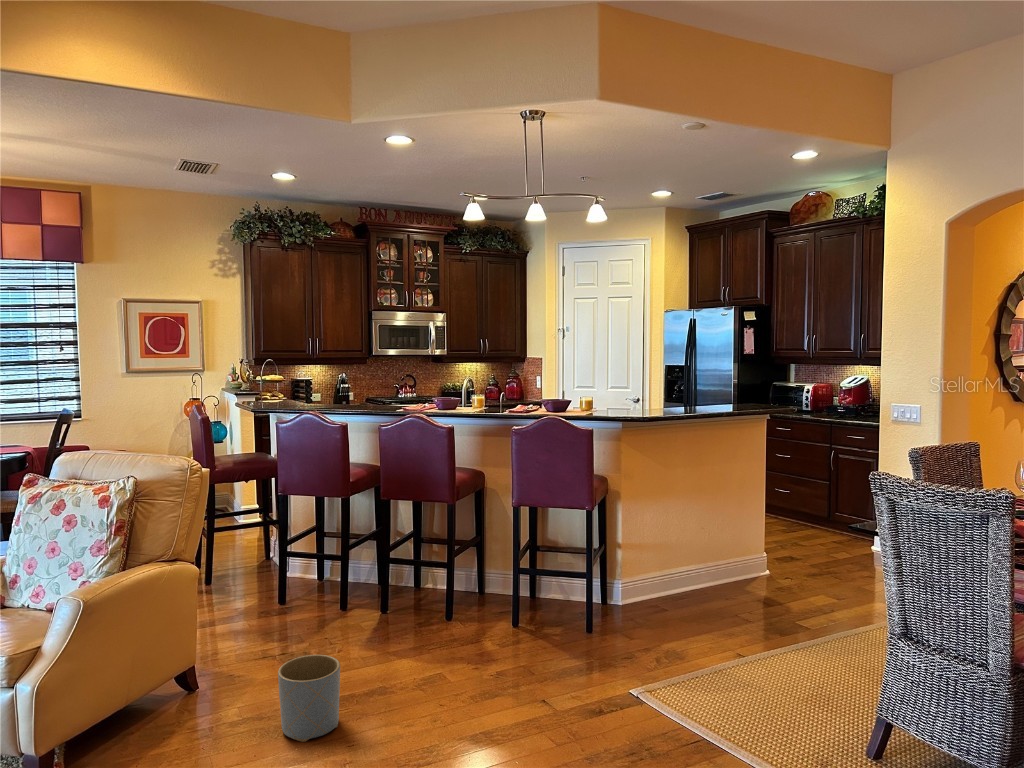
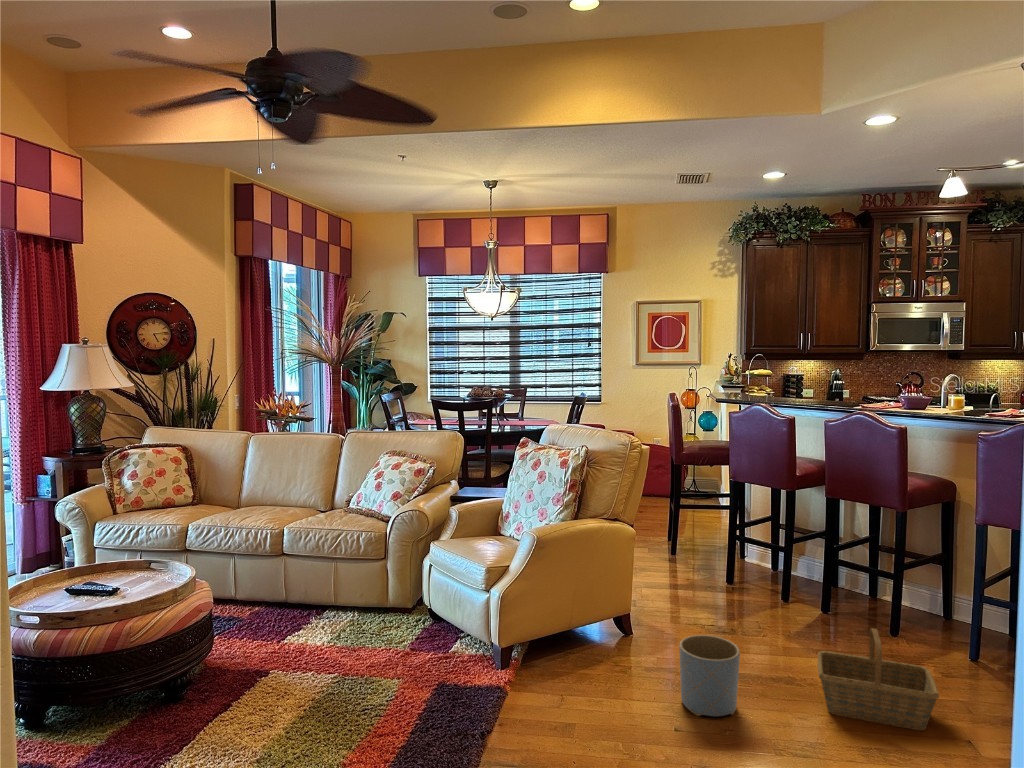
basket: none [398,606,498,693] -> present [817,628,939,730]

